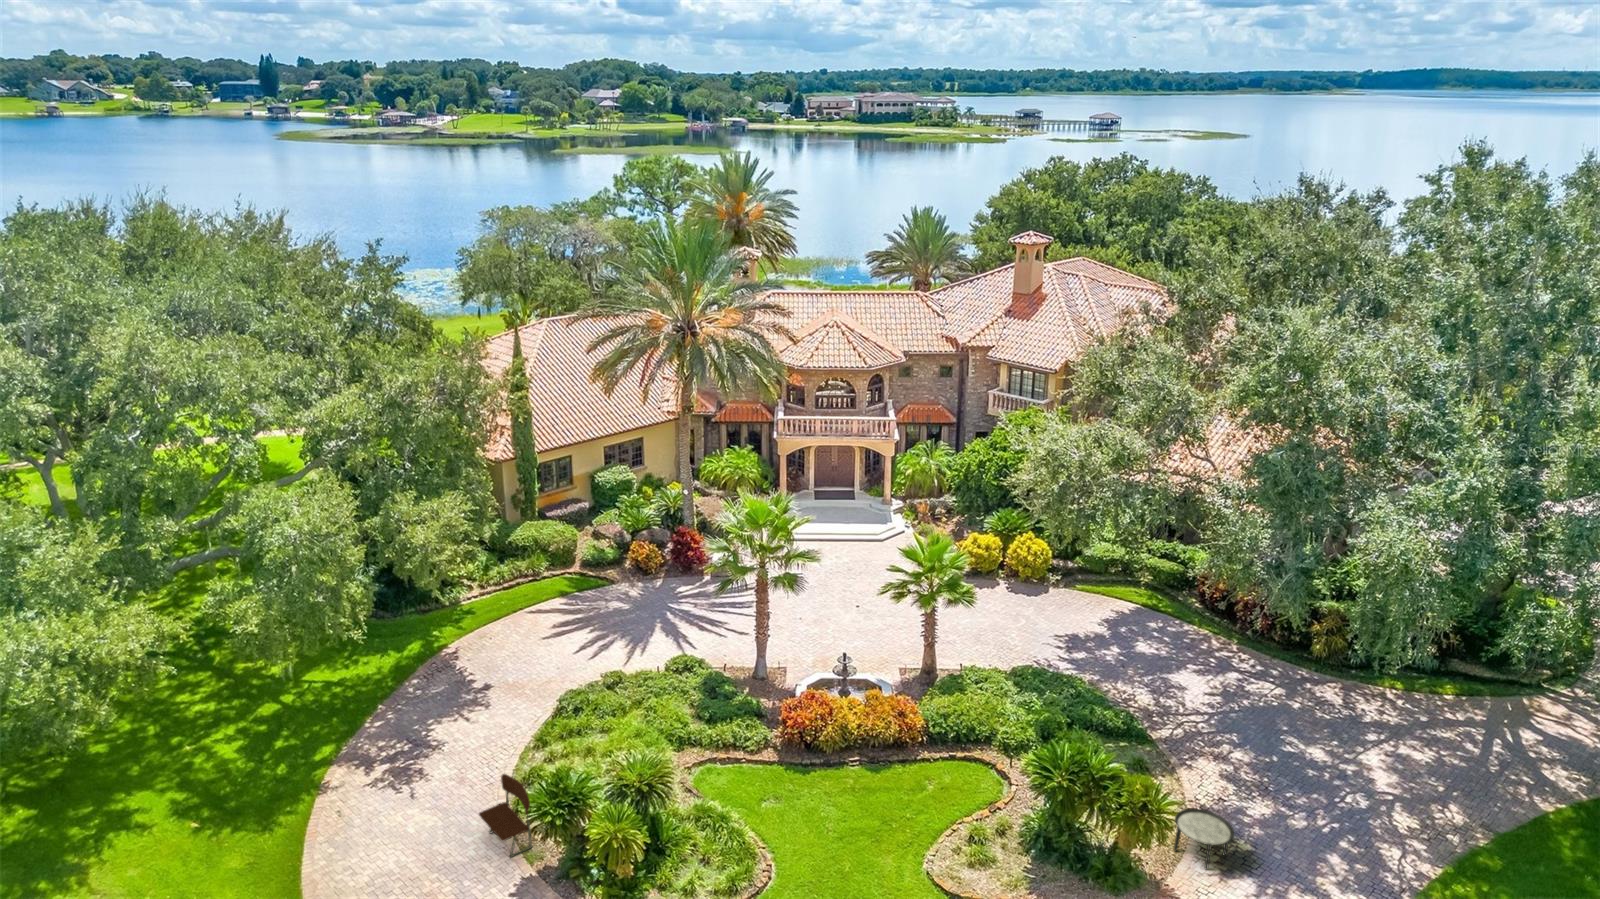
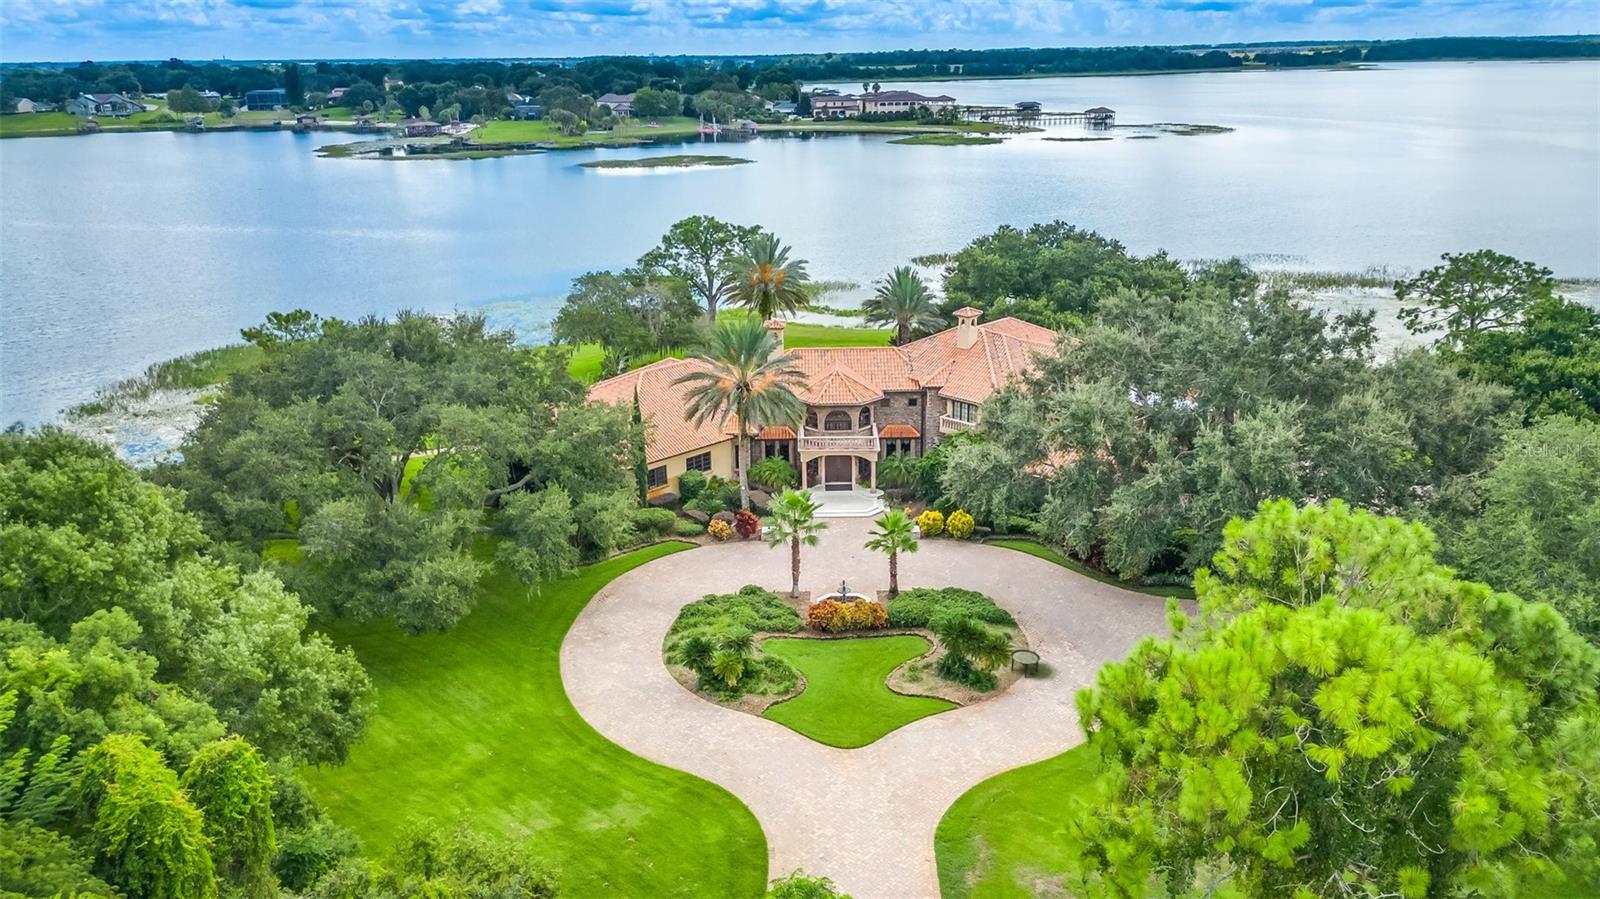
bench: present [479,774,532,857] -> none [657,638,685,679]

